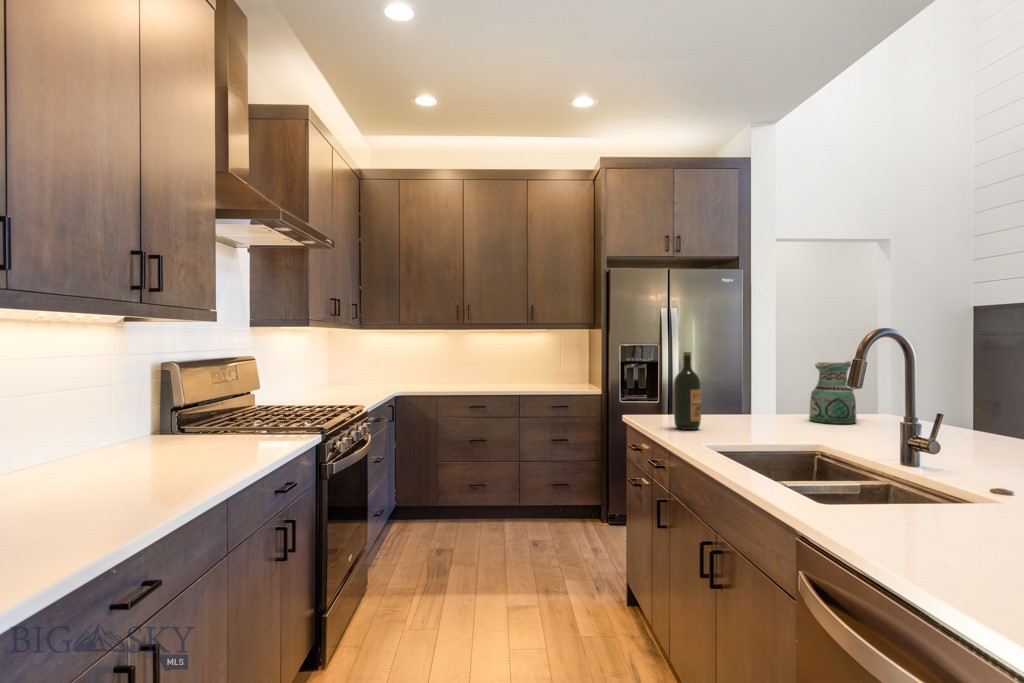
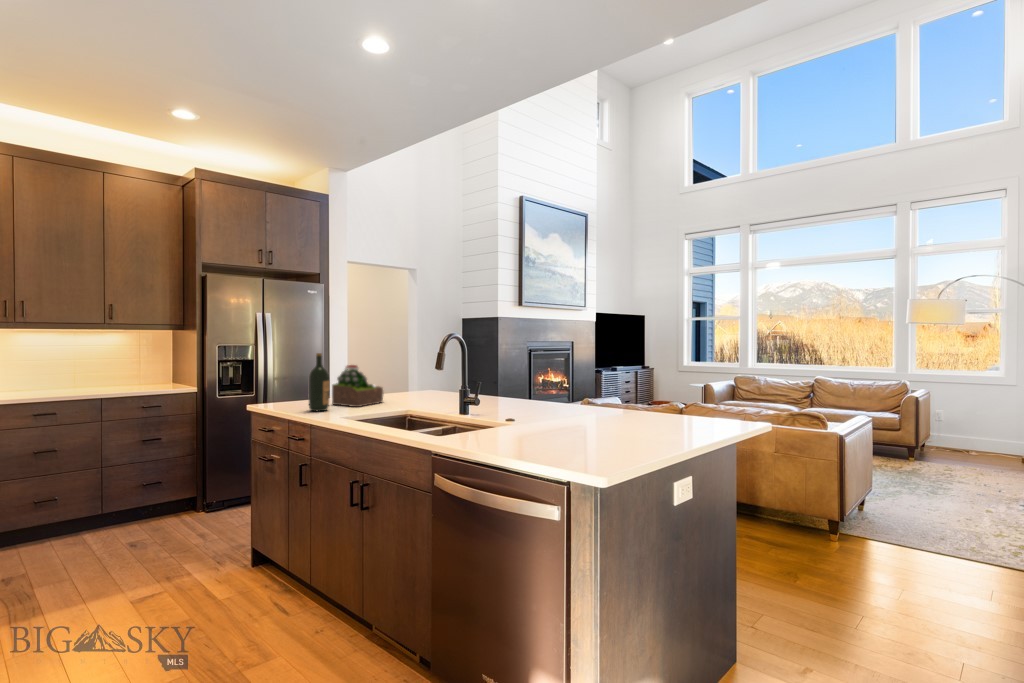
ceramic pitcher: present [809,361,856,424] -> none [391,357,418,399]
succulent plant: none [714,369,791,429] -> present [332,365,383,407]

